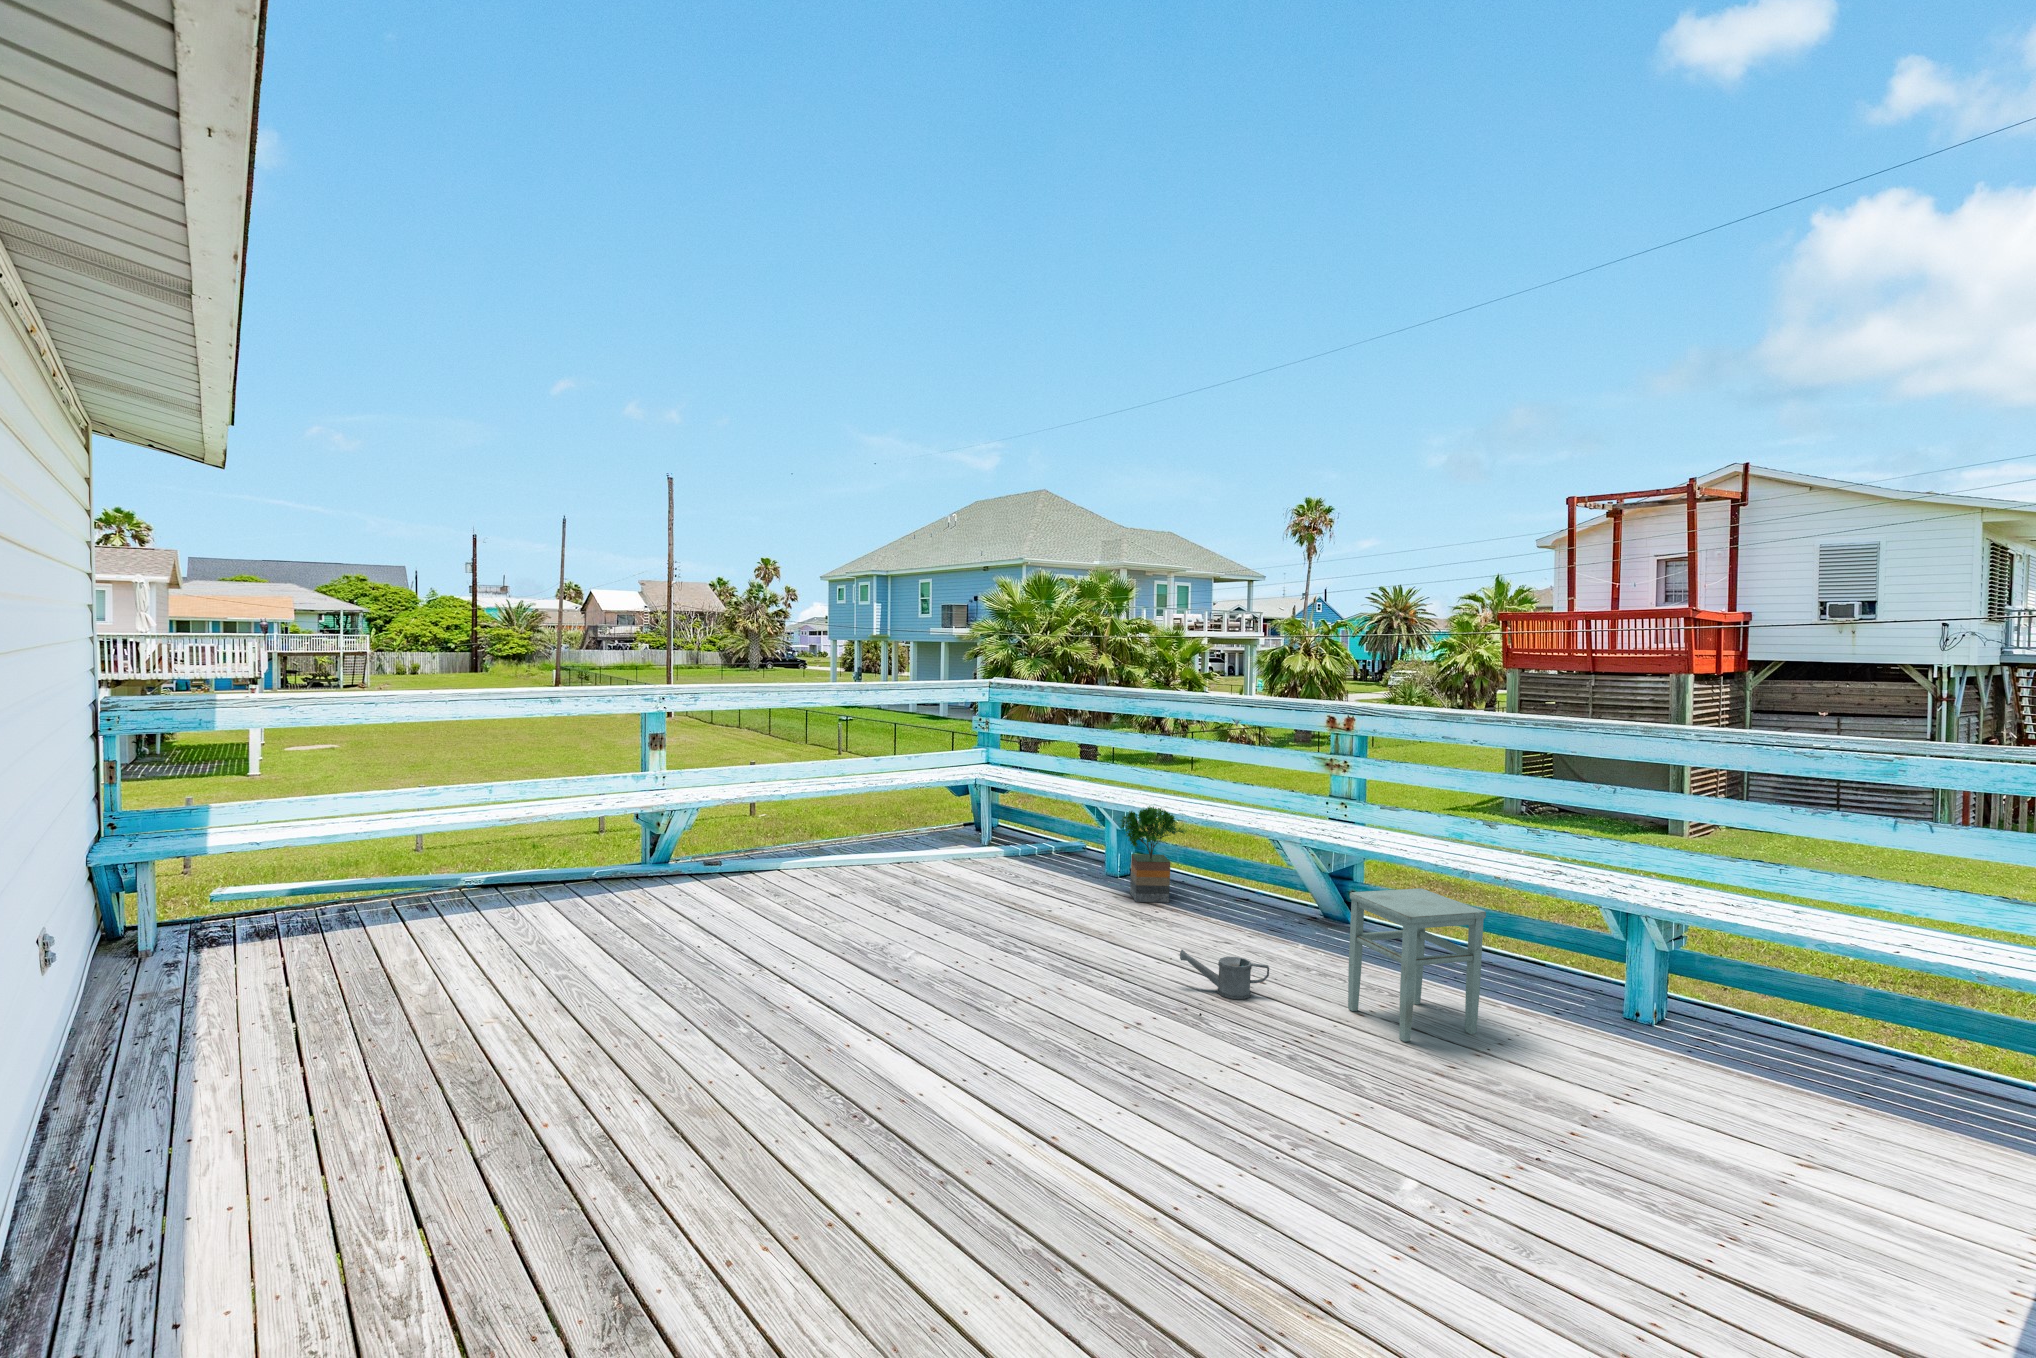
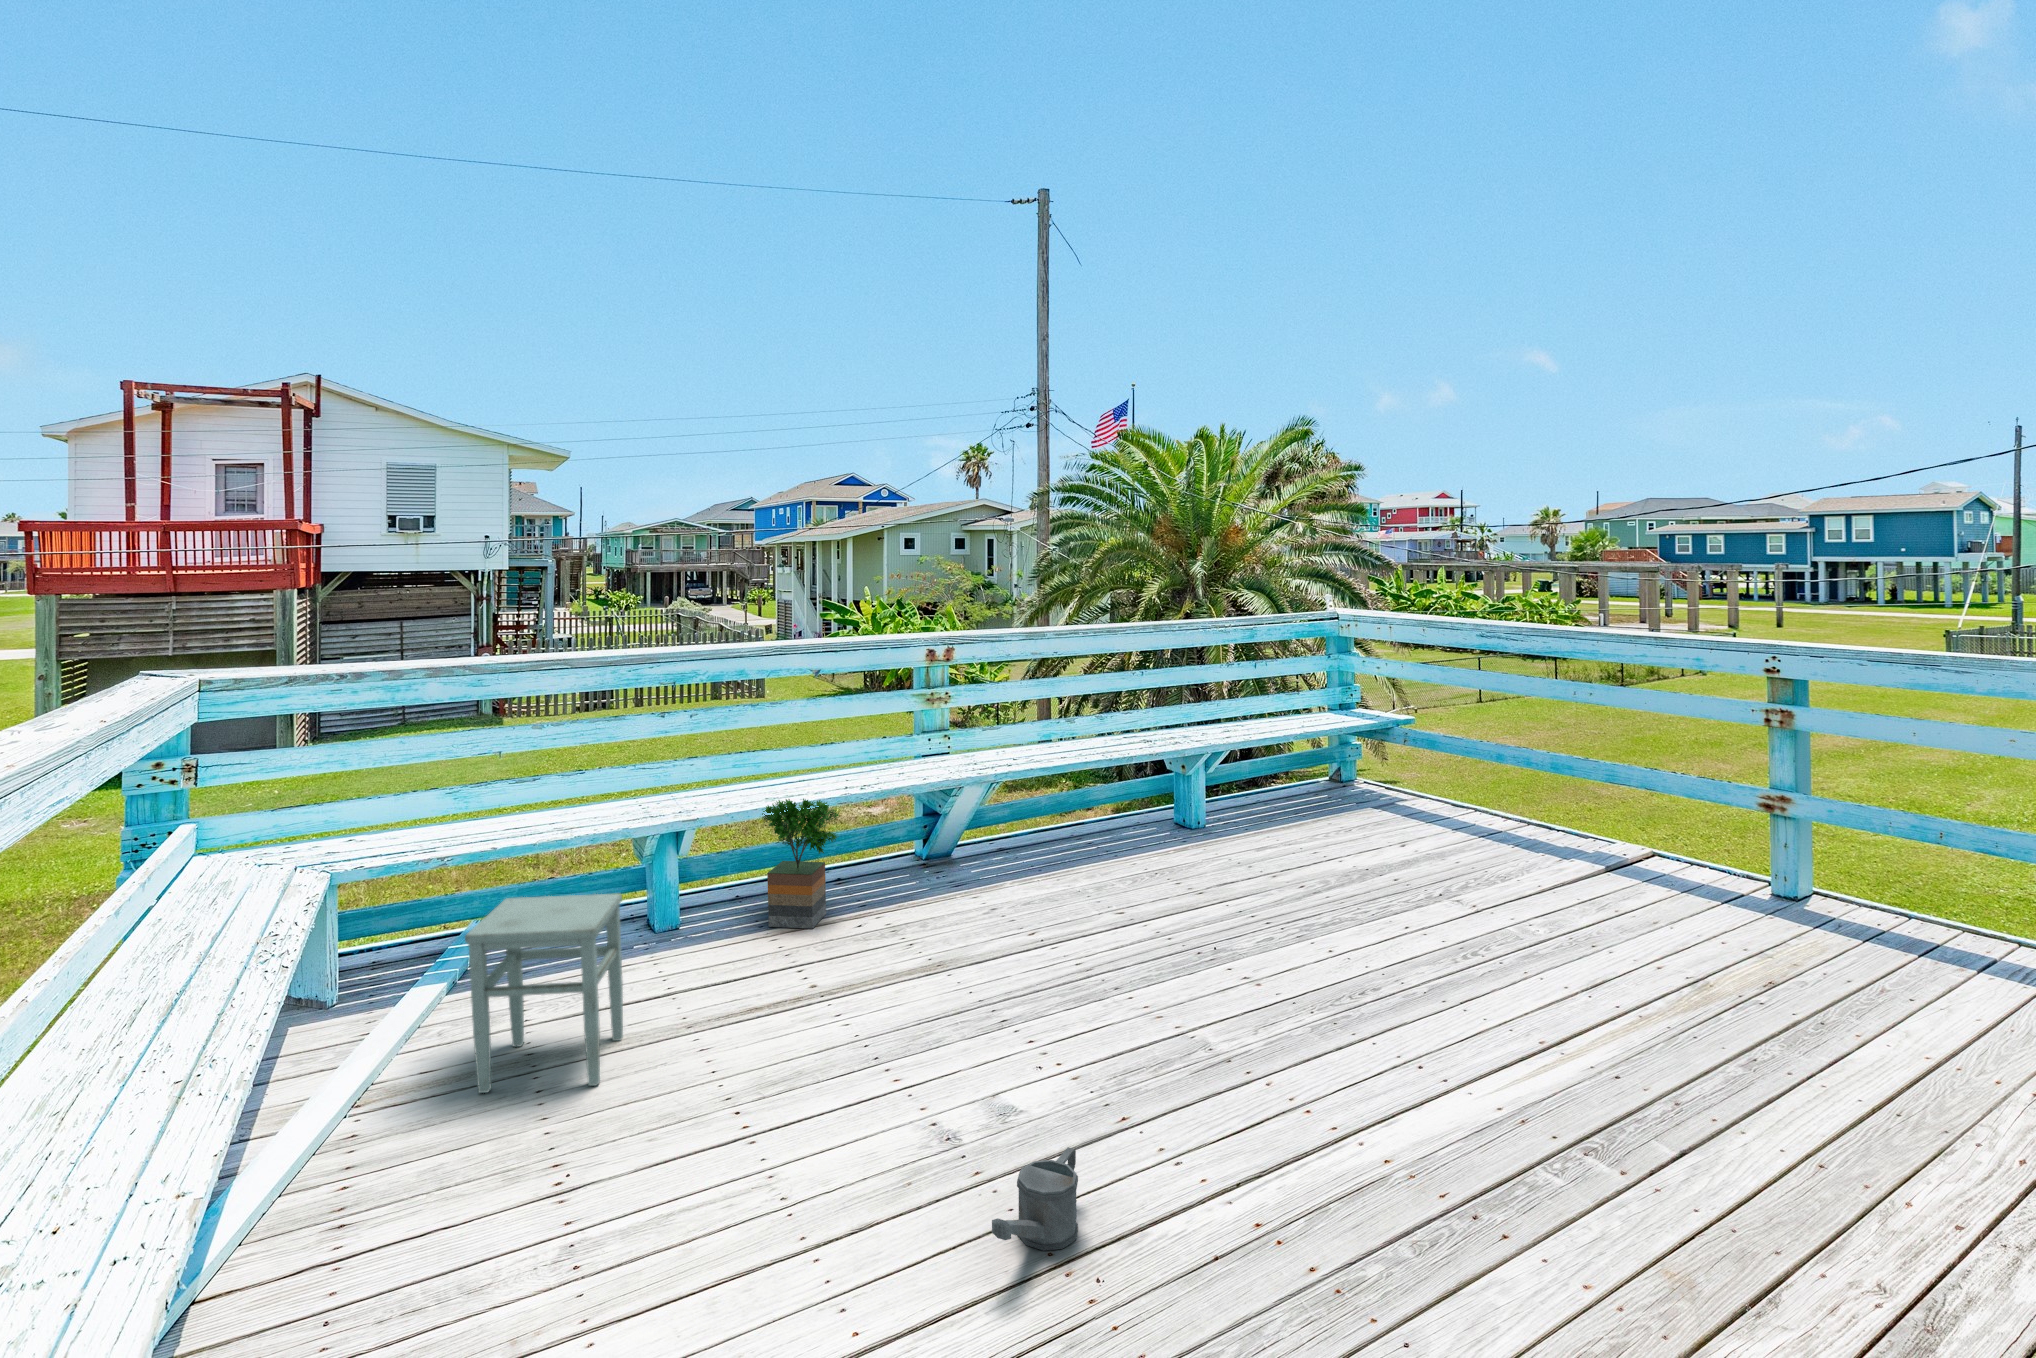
stool: present [1348,888,1486,1042] -> present [465,894,623,1093]
watering can: present [1180,950,1269,999] -> present [992,1147,1078,1251]

